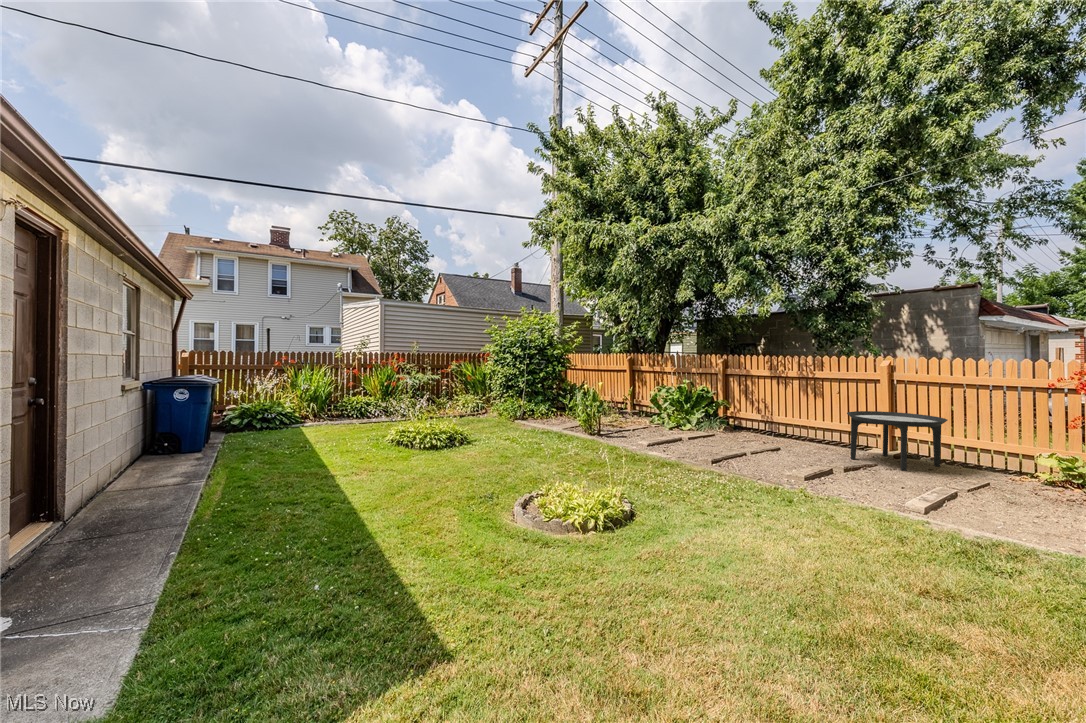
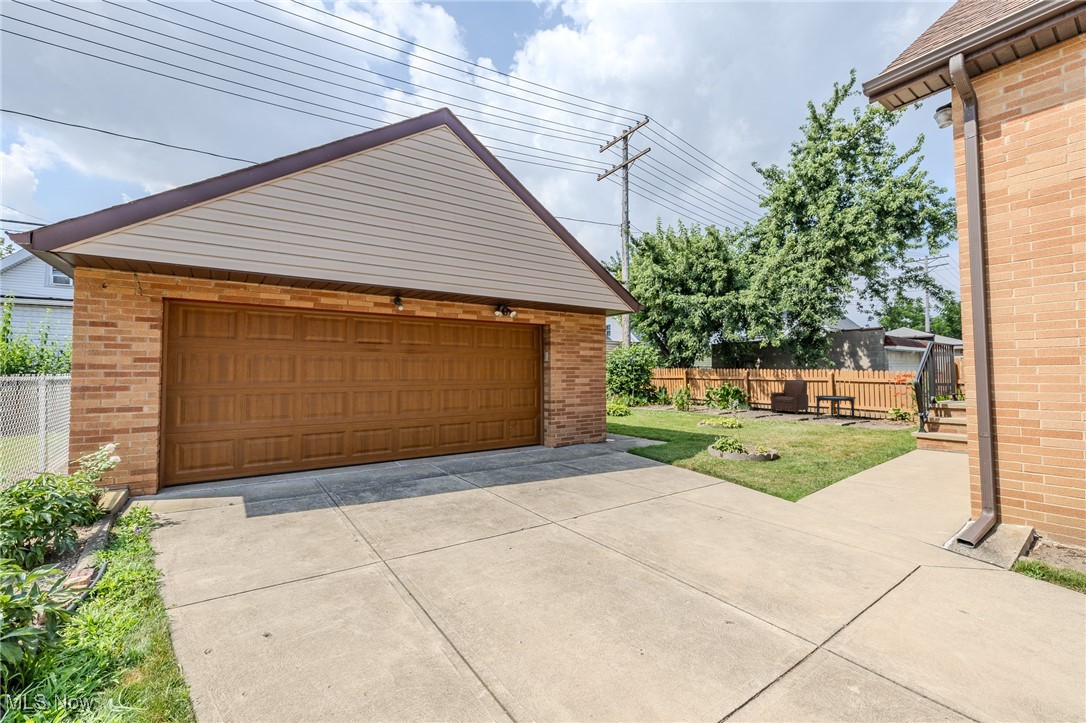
chair: none [755,376,833,450] -> present [771,380,809,414]

